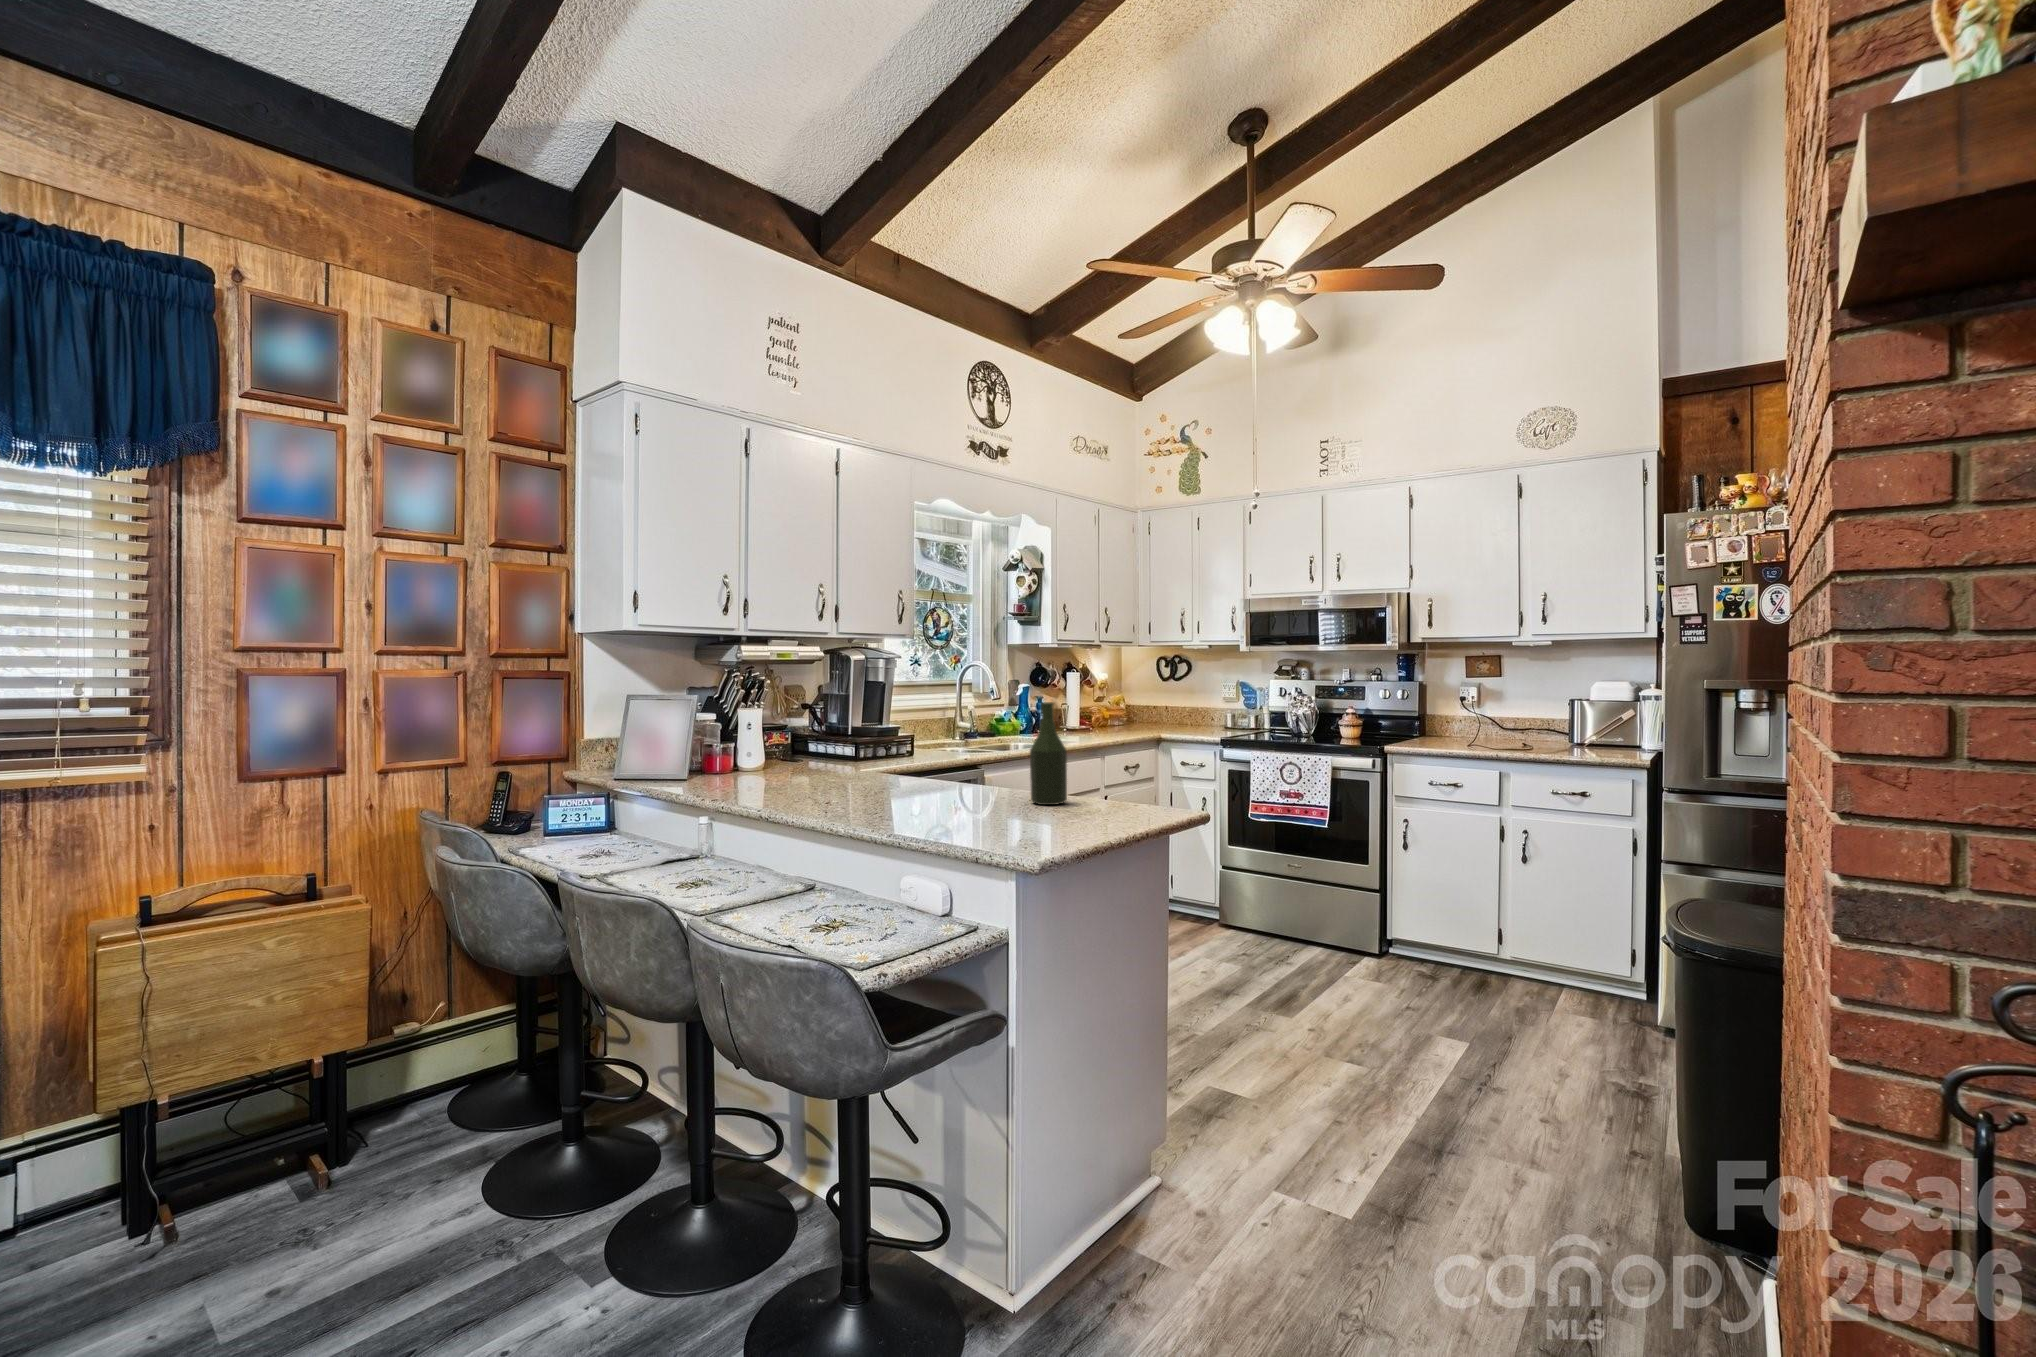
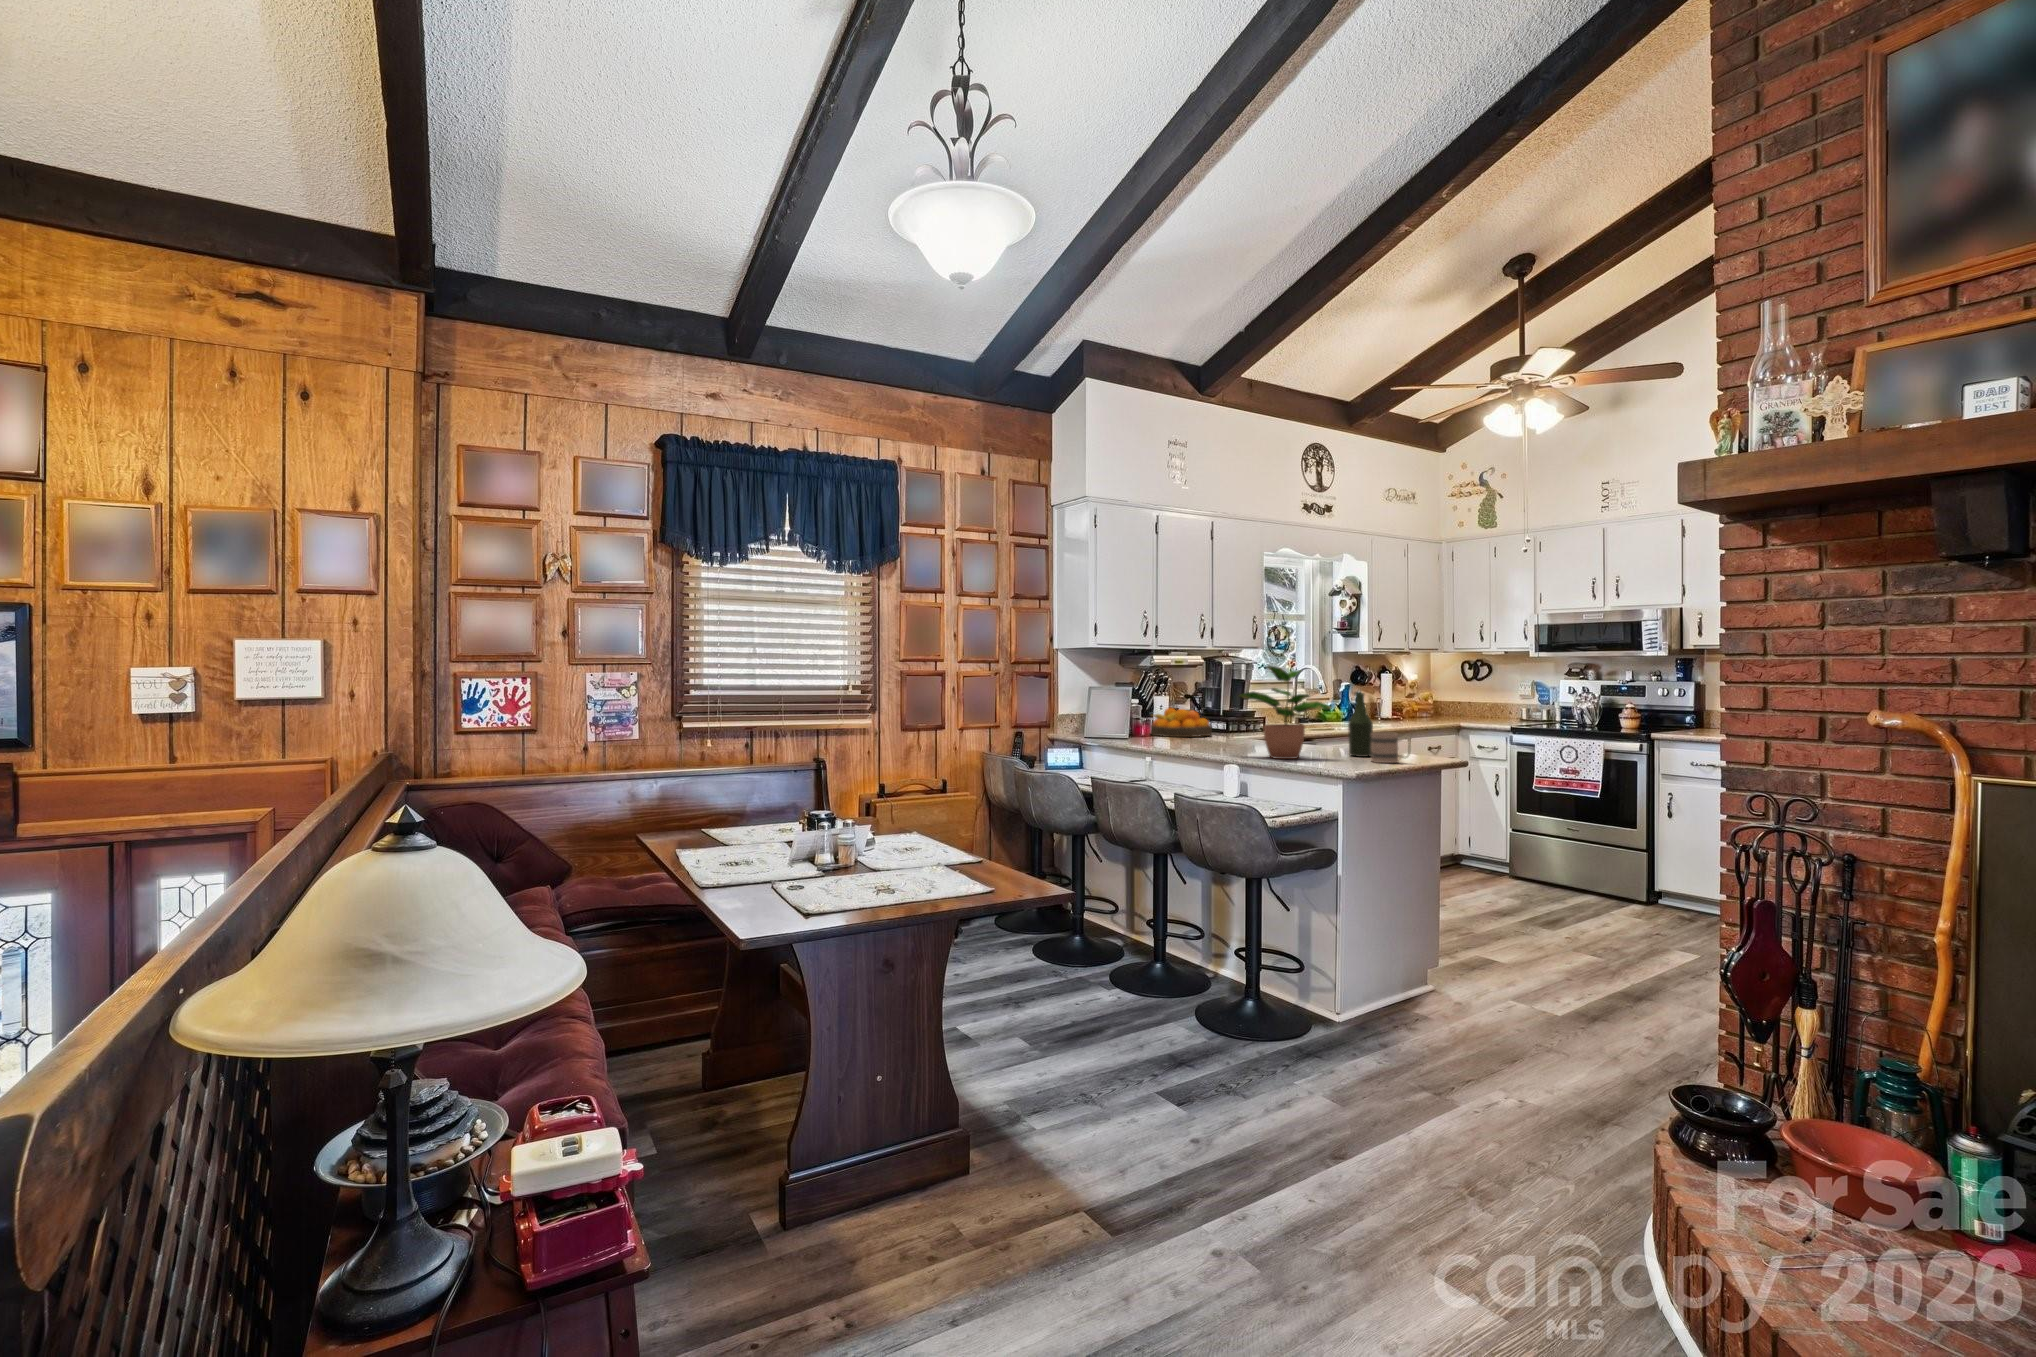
potted plant: none [848,657,1005,818] -> present [1239,665,1332,759]
fruit bowl: none [738,725,834,772] -> present [1150,708,1212,737]
mug: none [1065,767,1127,820] -> present [1371,732,1411,763]

